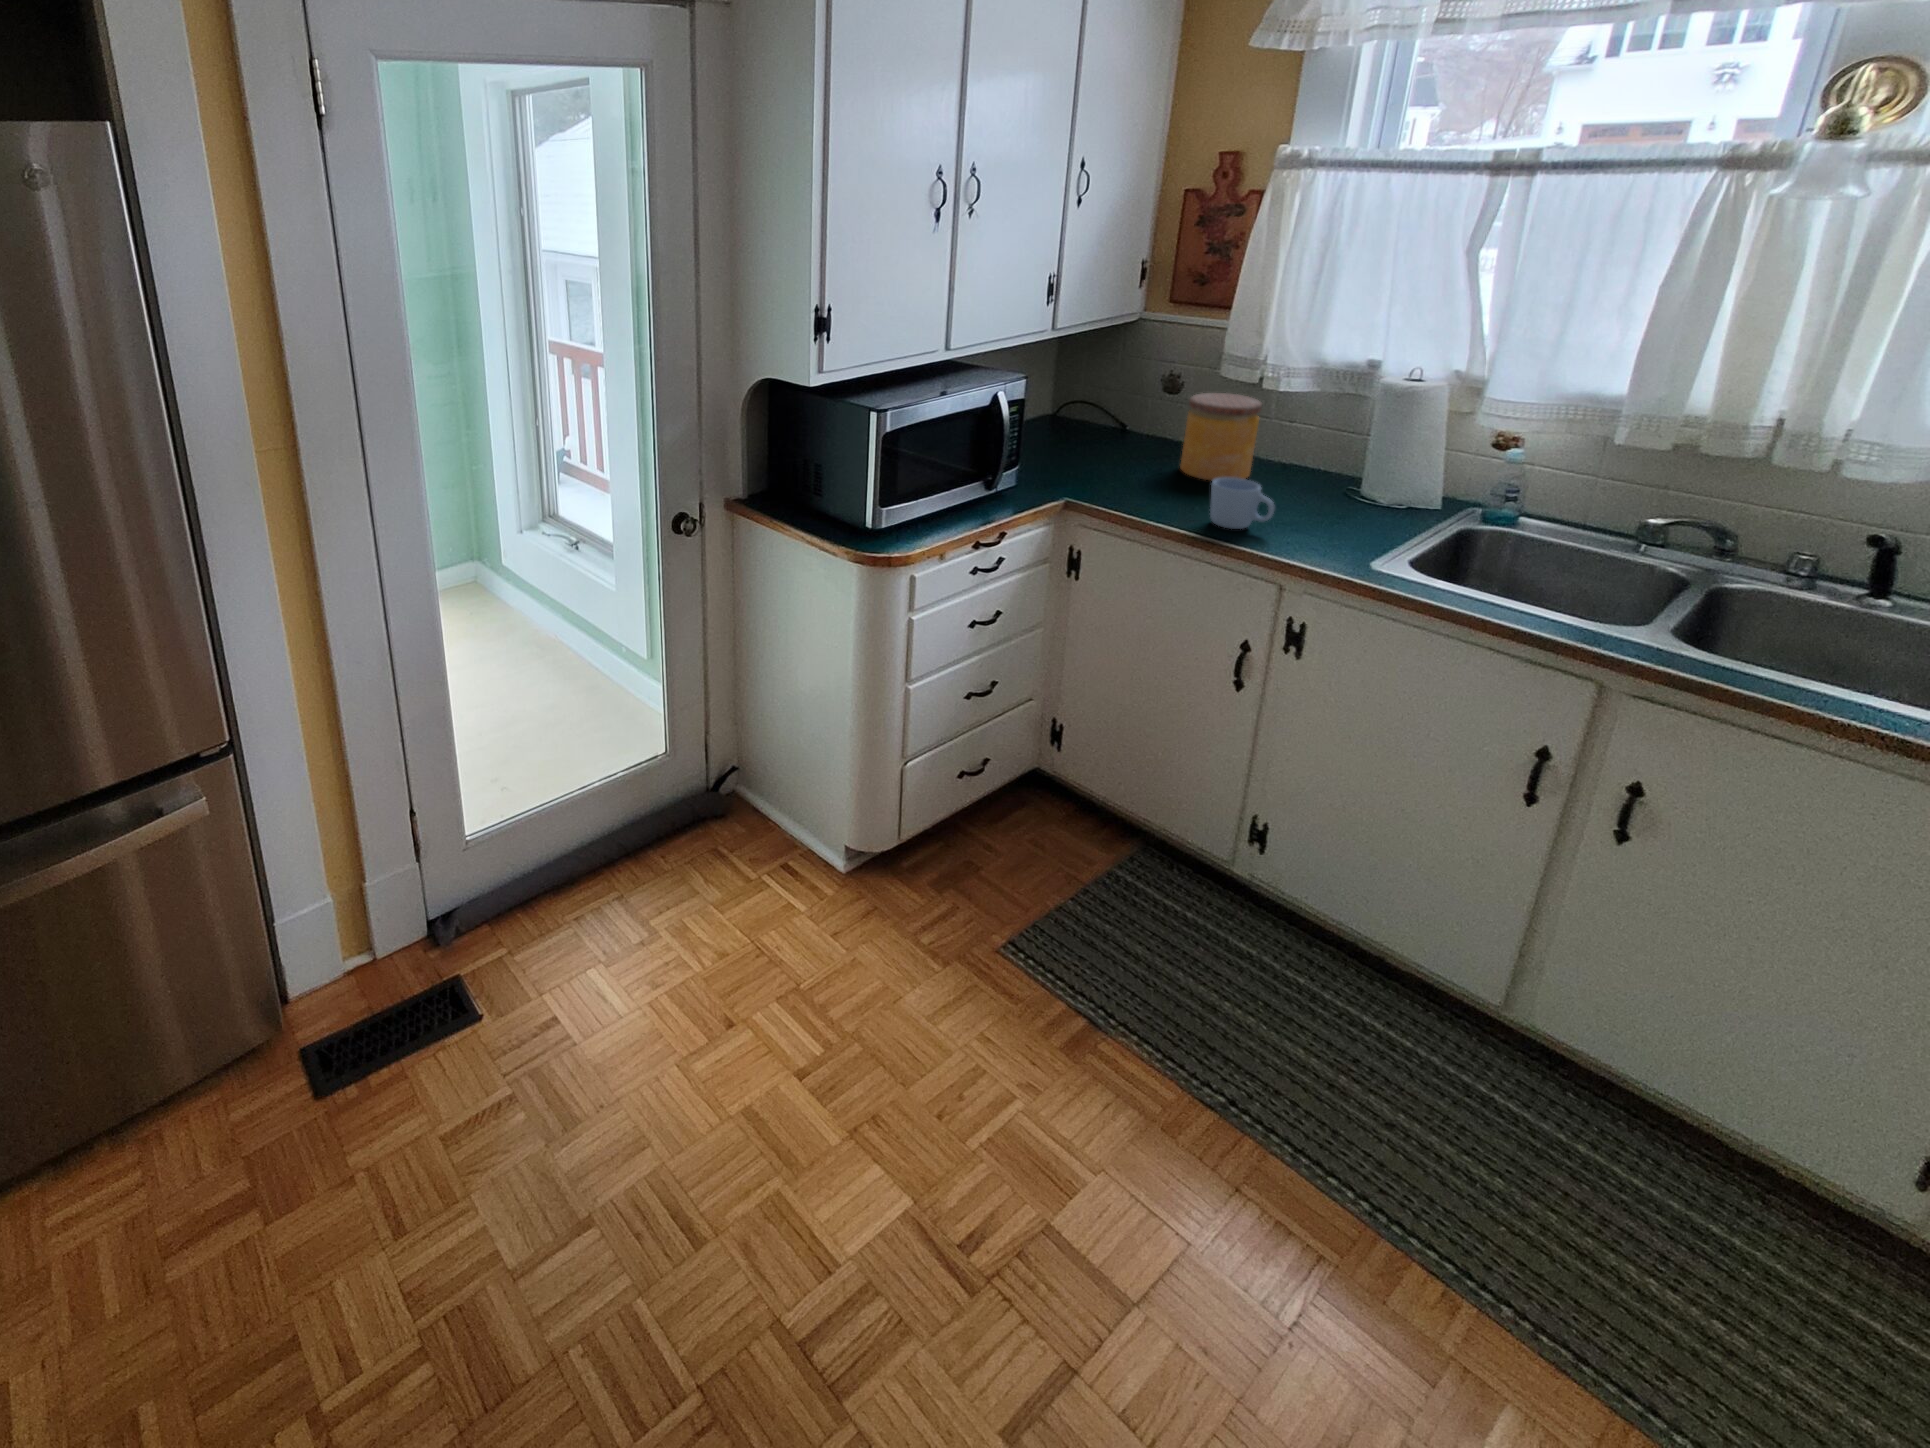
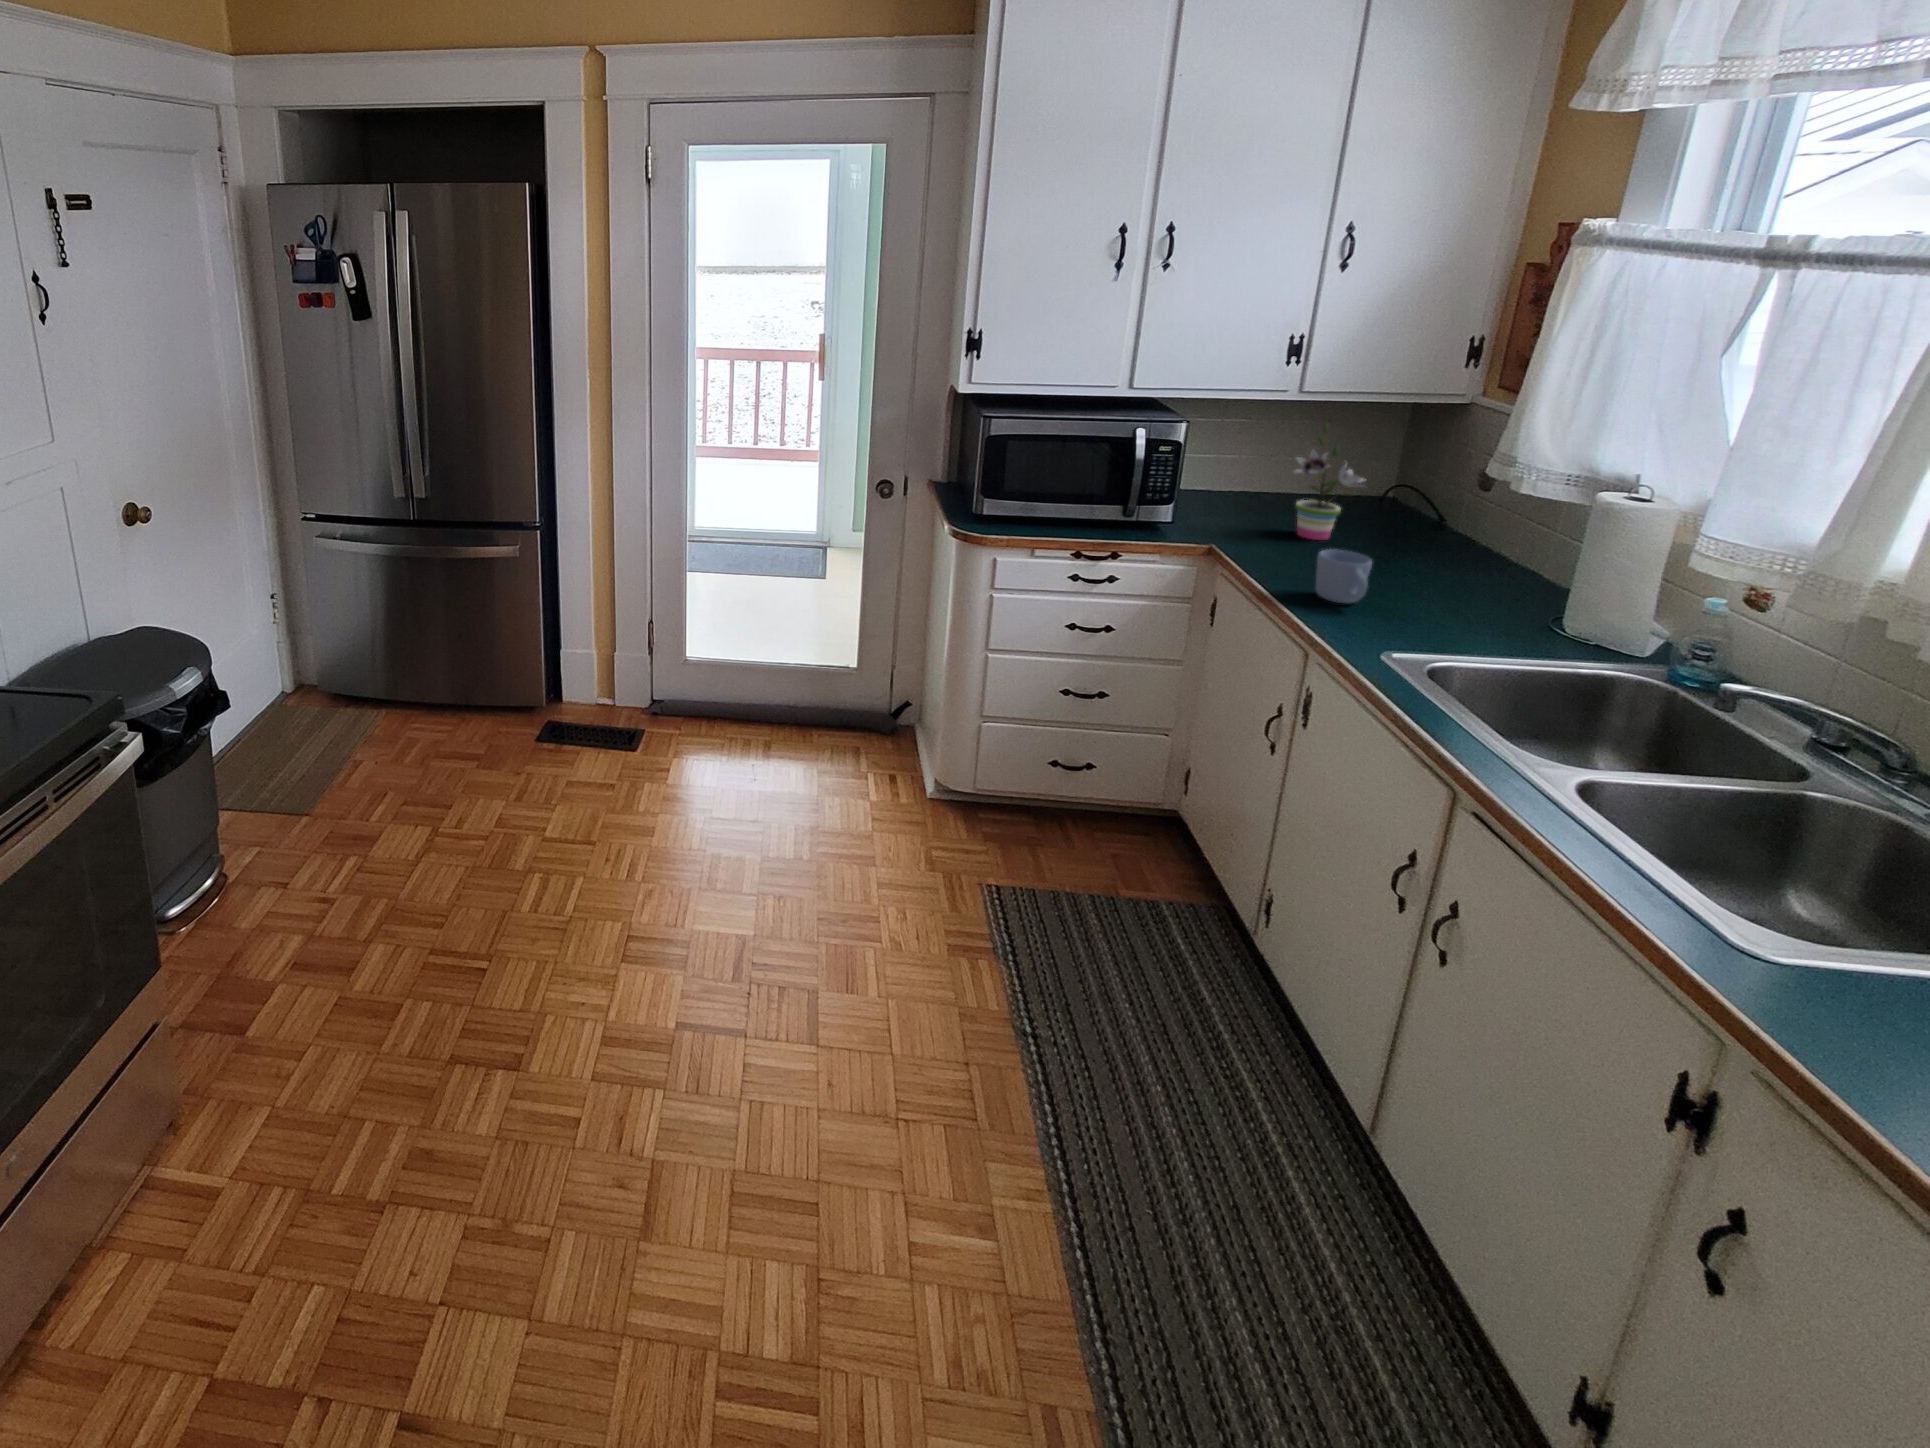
potted plant: none [1068,355,1126,470] -> present [1295,422,1364,540]
jar: present [1180,393,1262,481] -> none [1414,484,1522,585]

